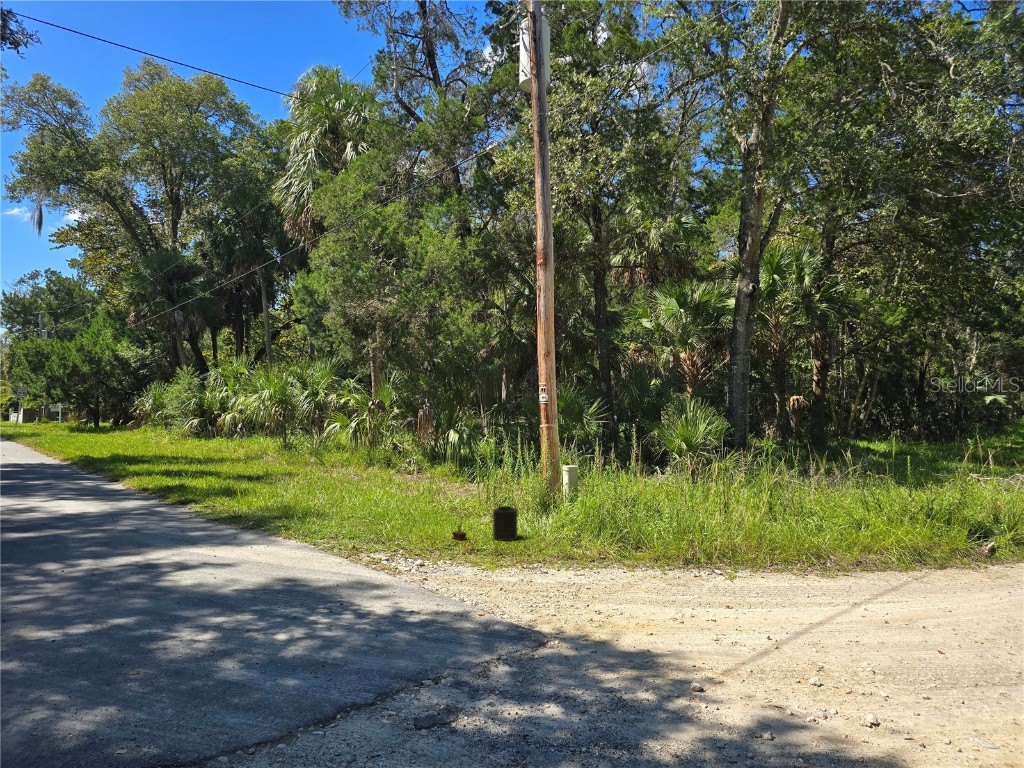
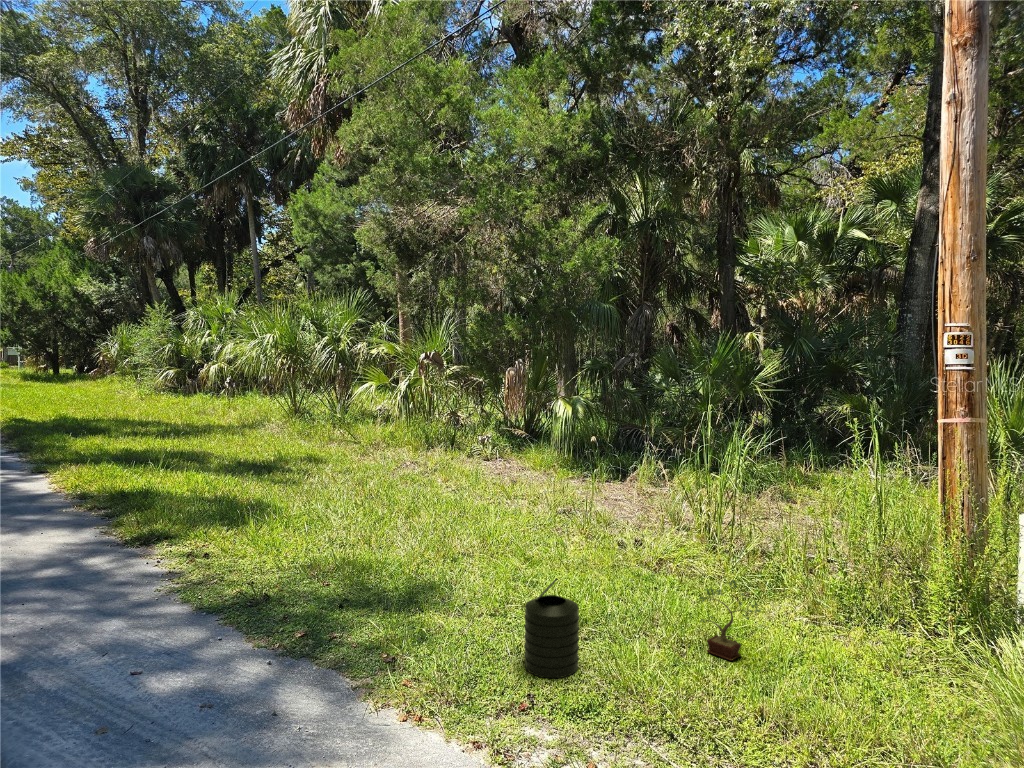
trash can: present [493,498,518,541] -> present [524,579,579,678]

